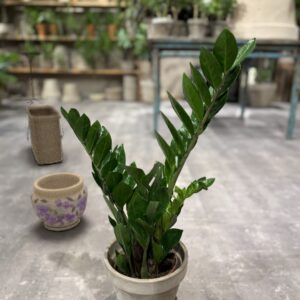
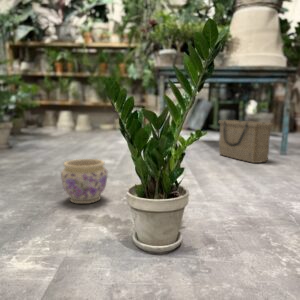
side table: present [19,52,40,97] -> none [37,85,60,132]
basket: present [26,105,63,164] -> present [219,120,272,163]

